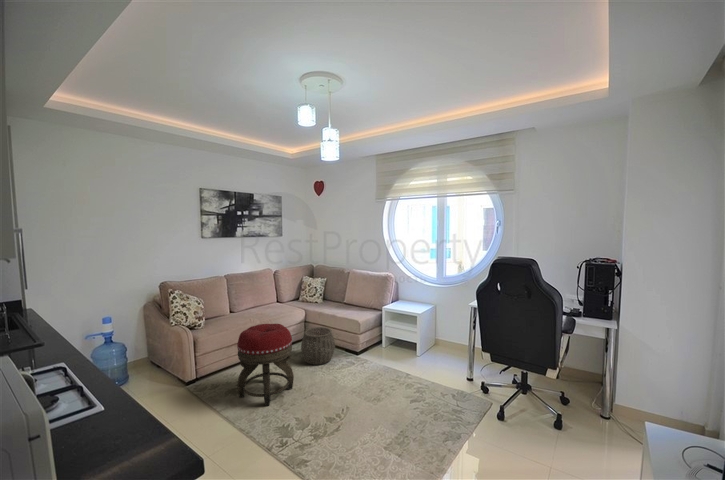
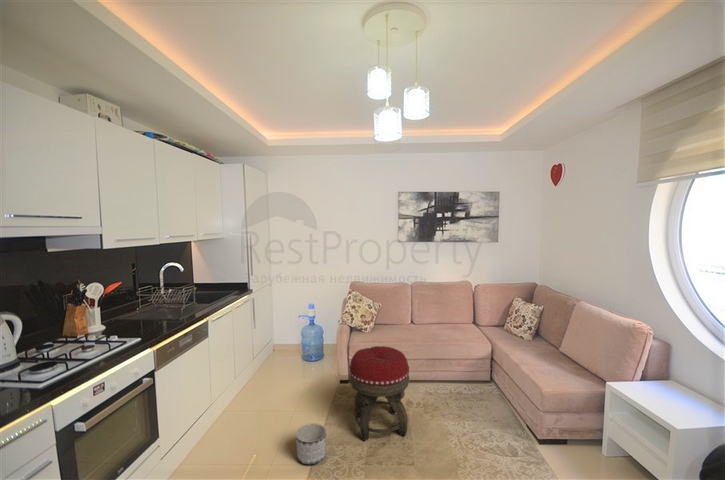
woven basket: present [301,327,335,365] -> none [451,371,500,428]
planter: none [225,405,256,443] -> present [296,423,326,464]

